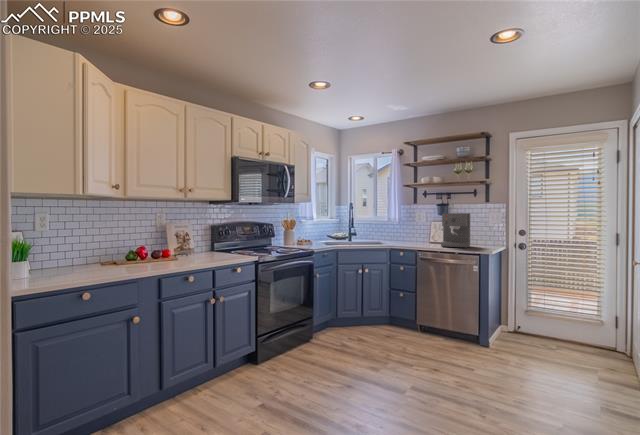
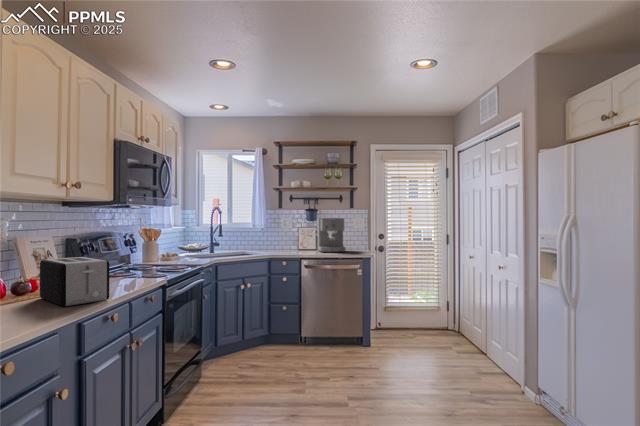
toaster: none [156,238,191,267] -> present [40,257,109,306]

